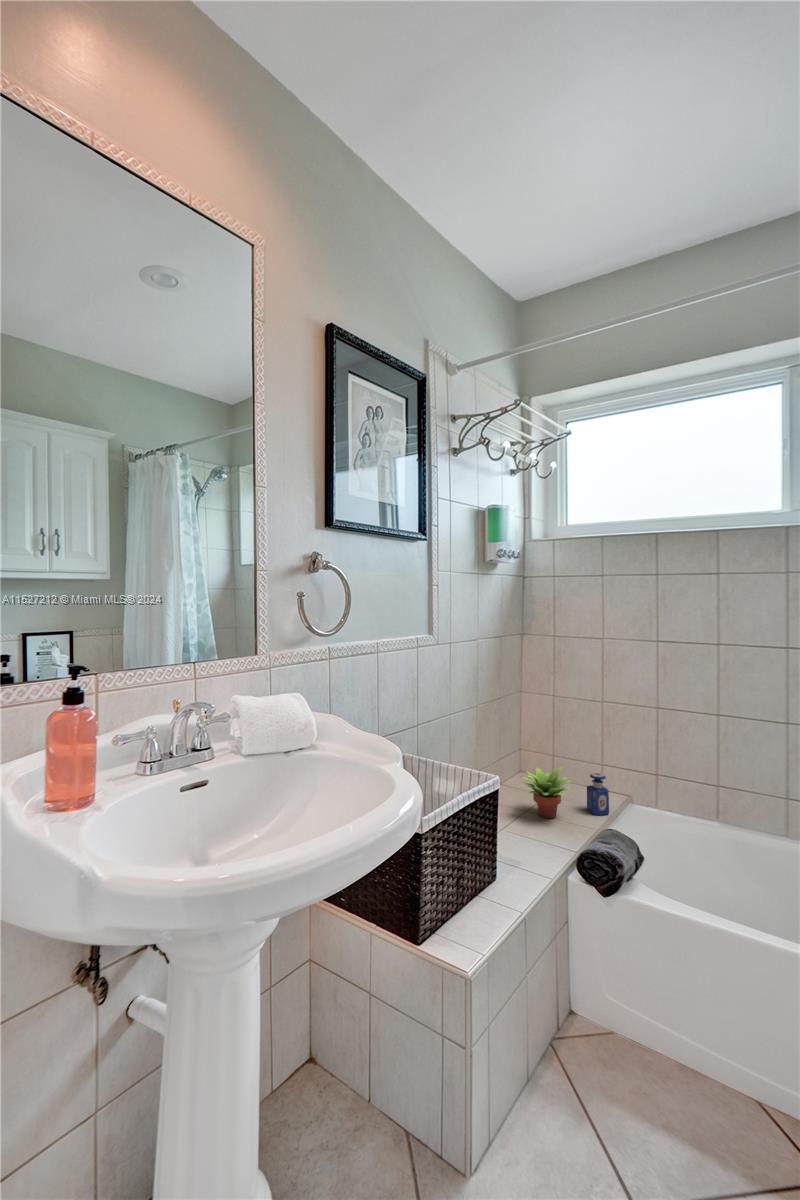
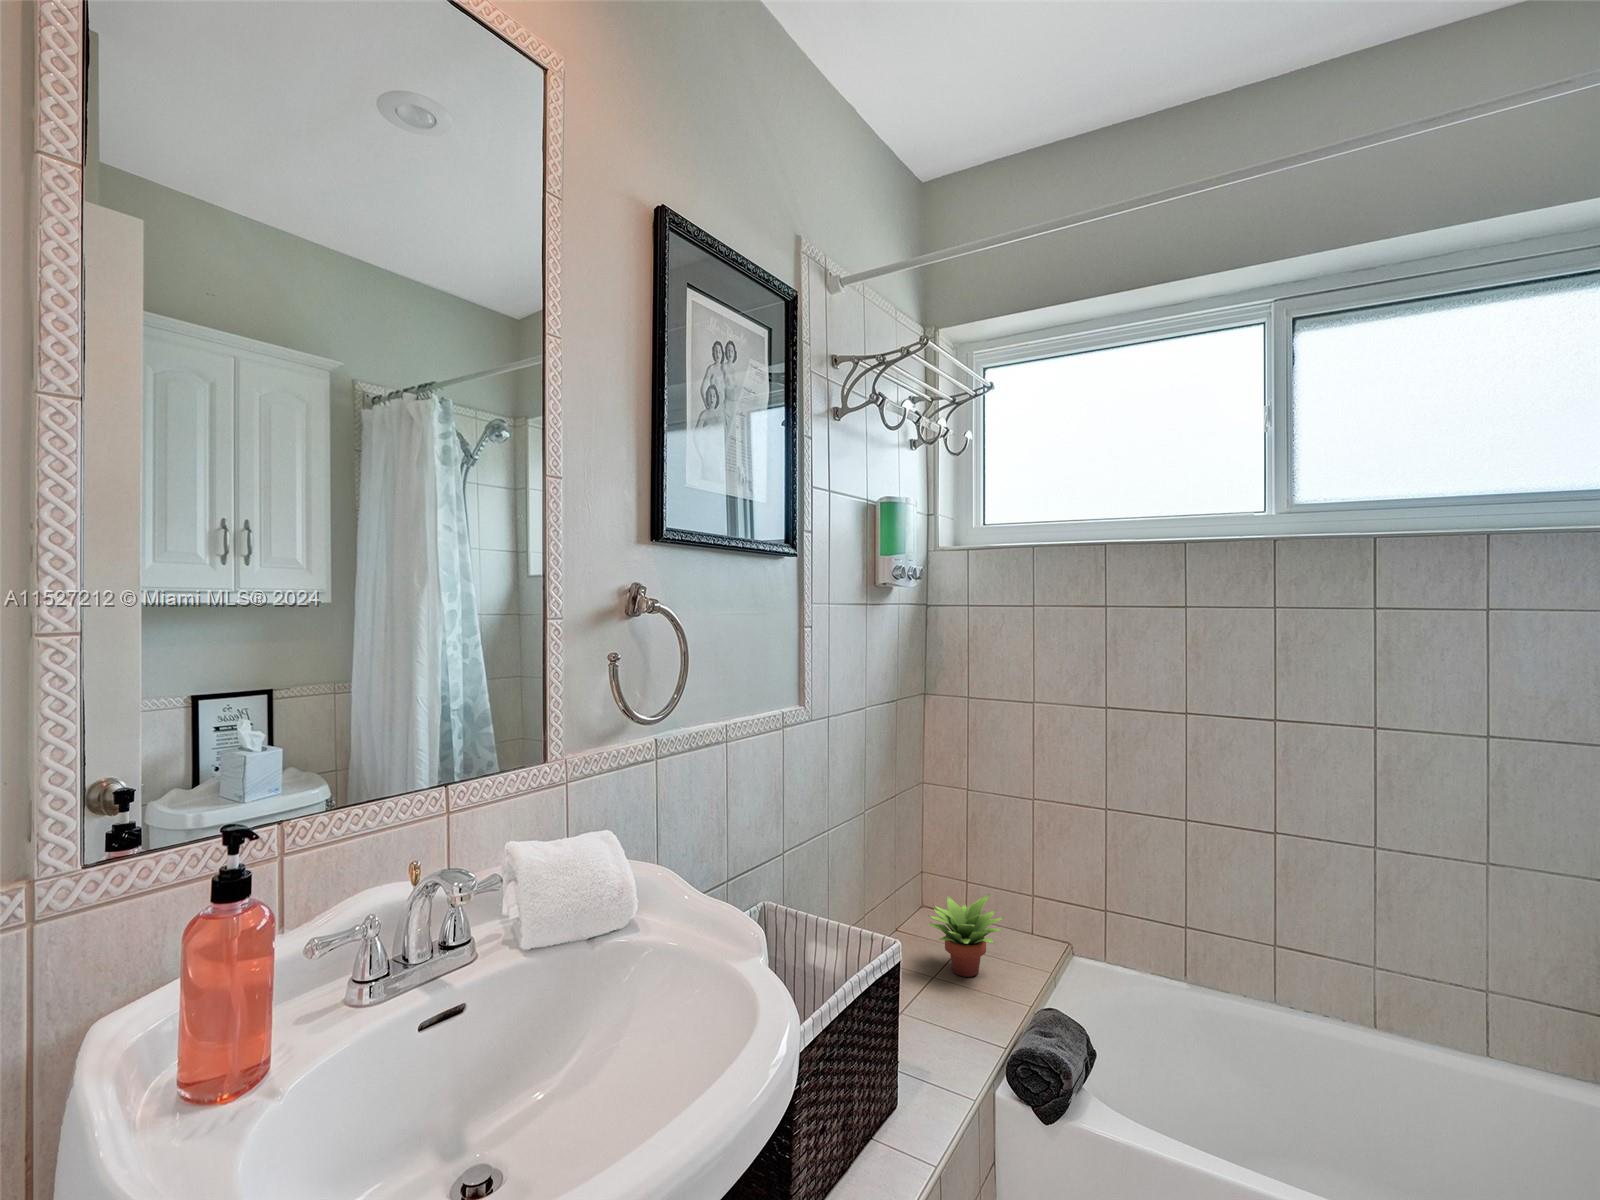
perfume bottle: present [587,773,609,815] -> none [1020,903,1053,967]

